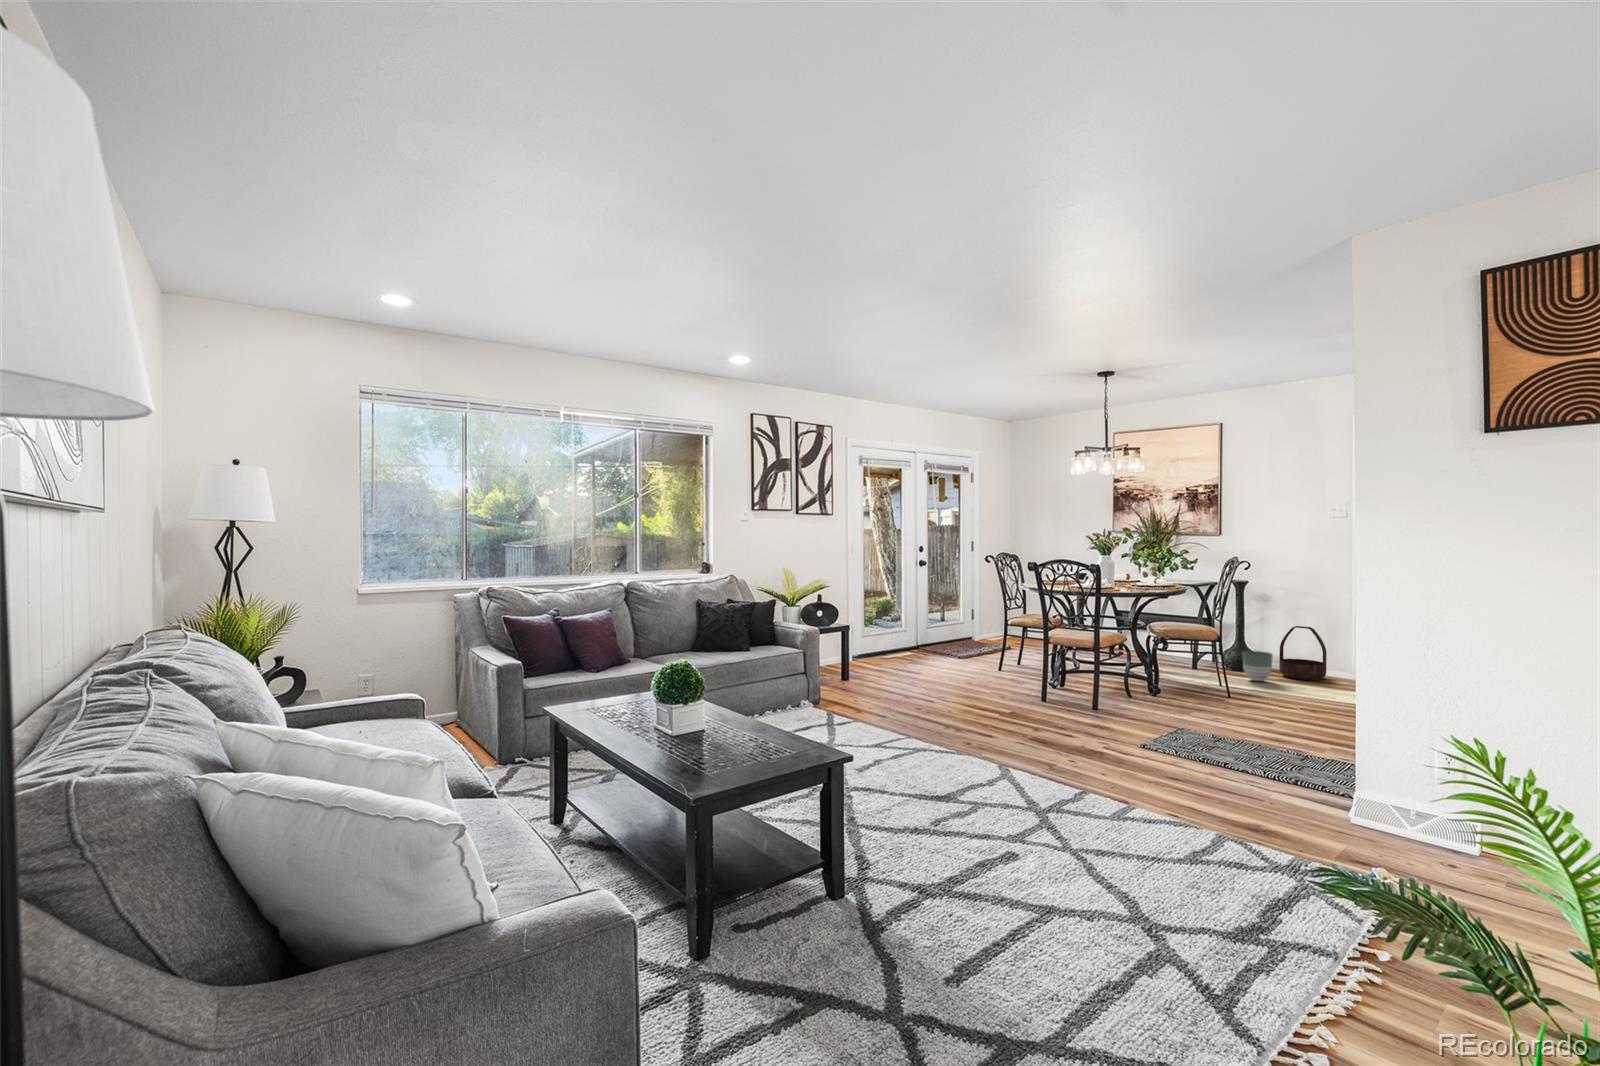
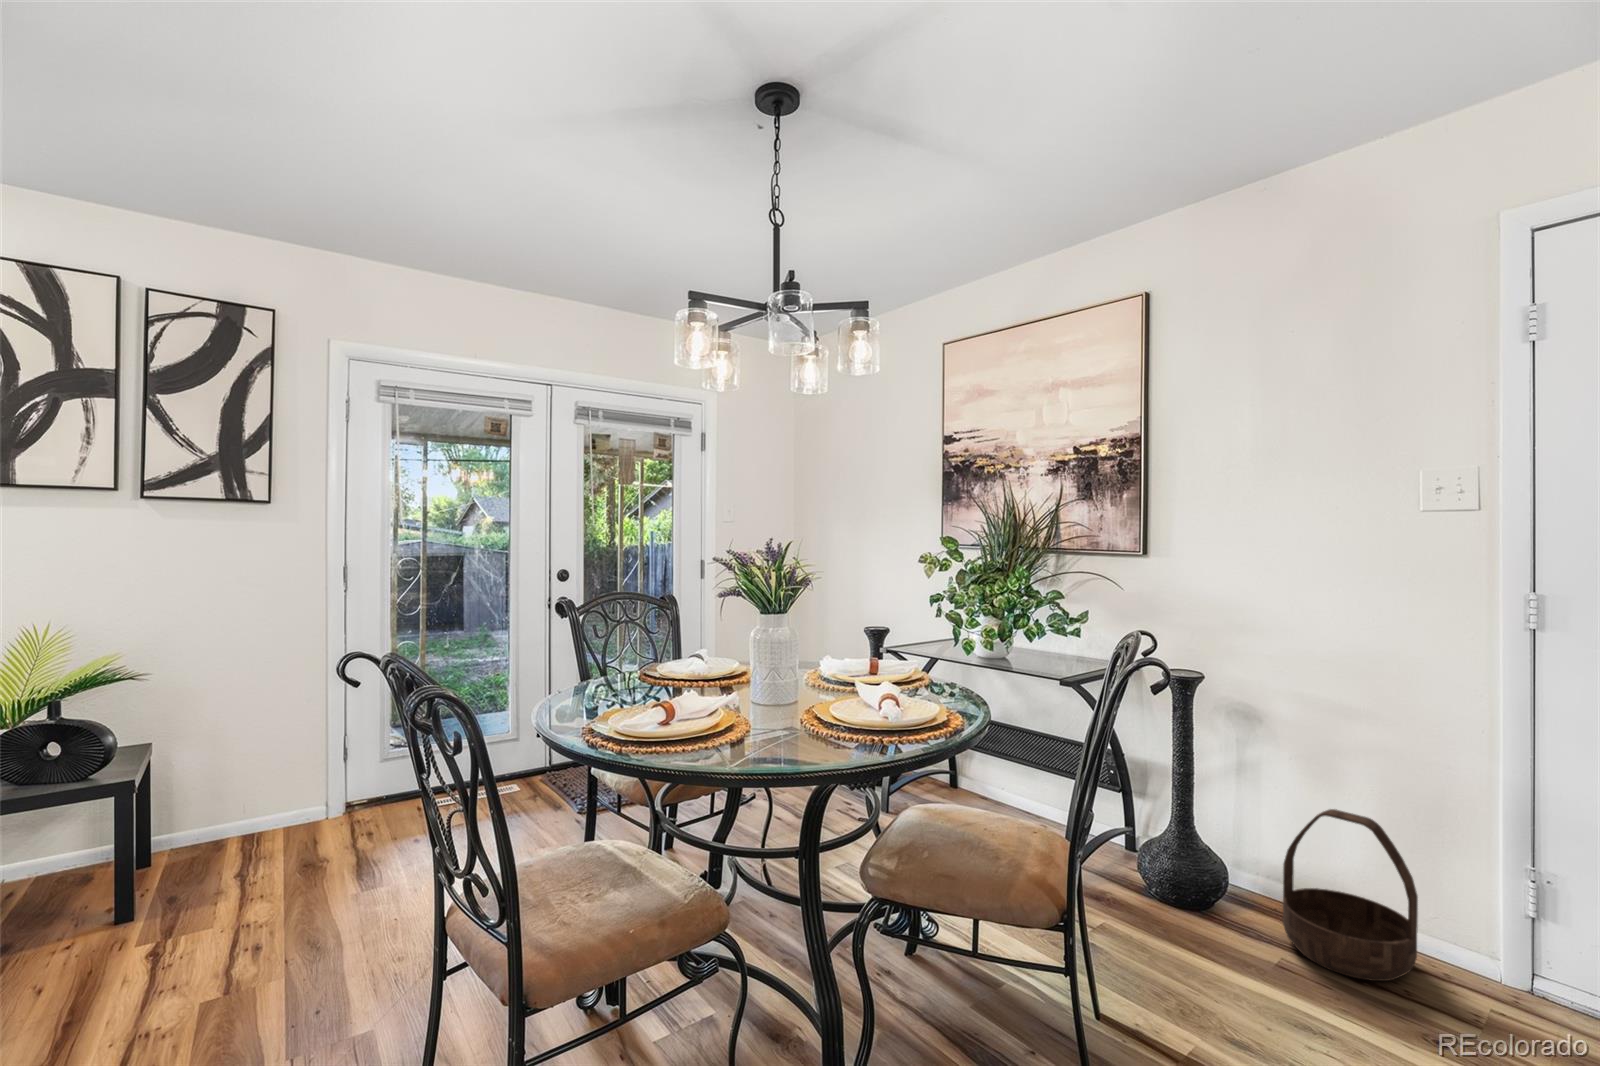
planter: present [1243,651,1273,681] -> none [1178,886,1263,992]

